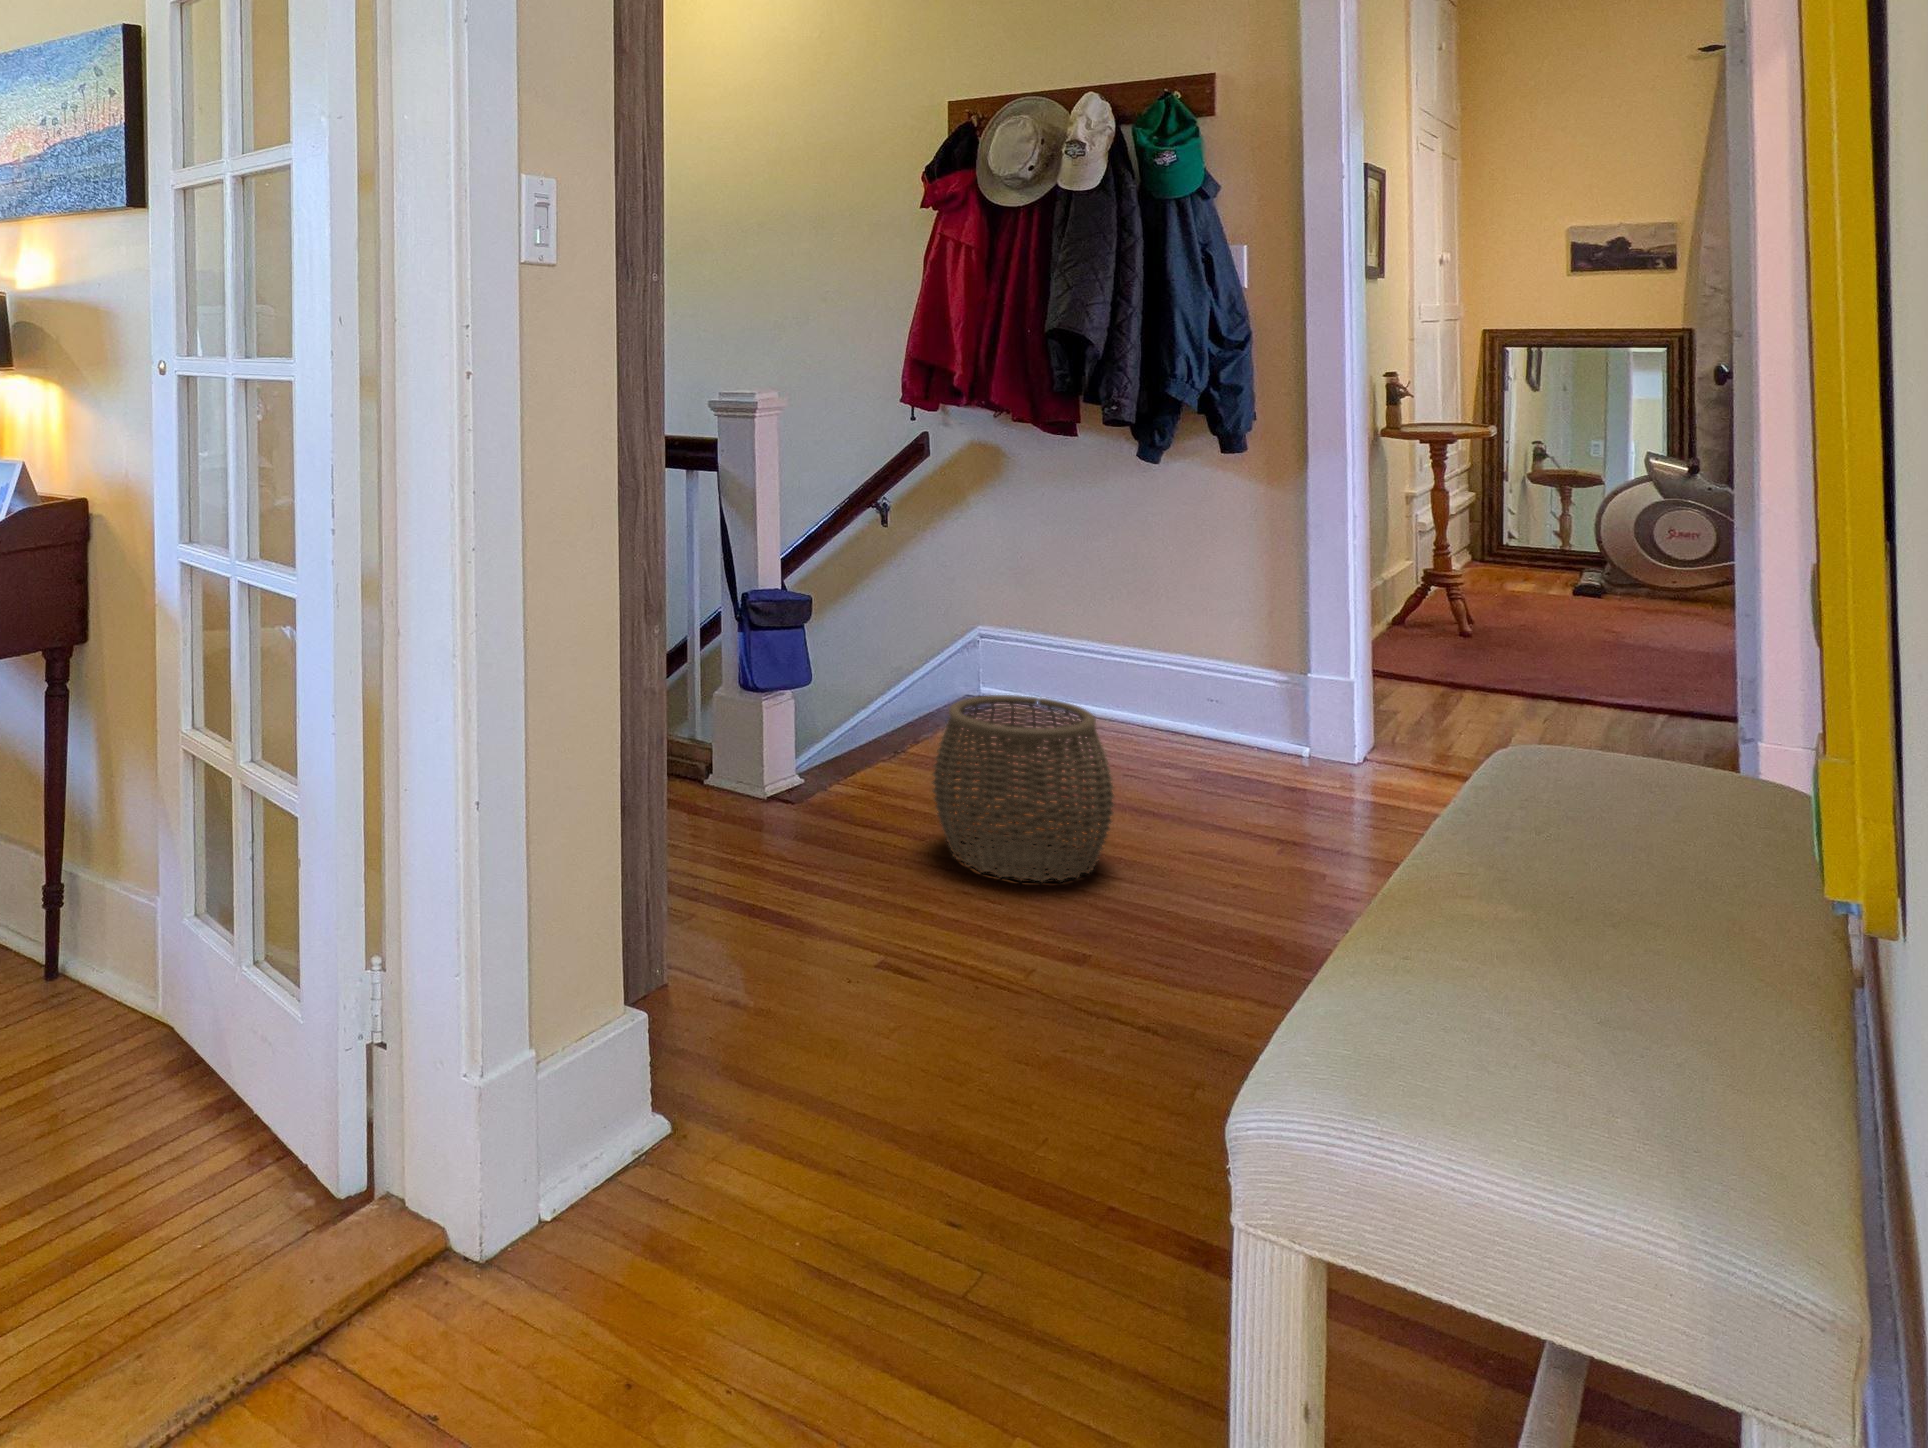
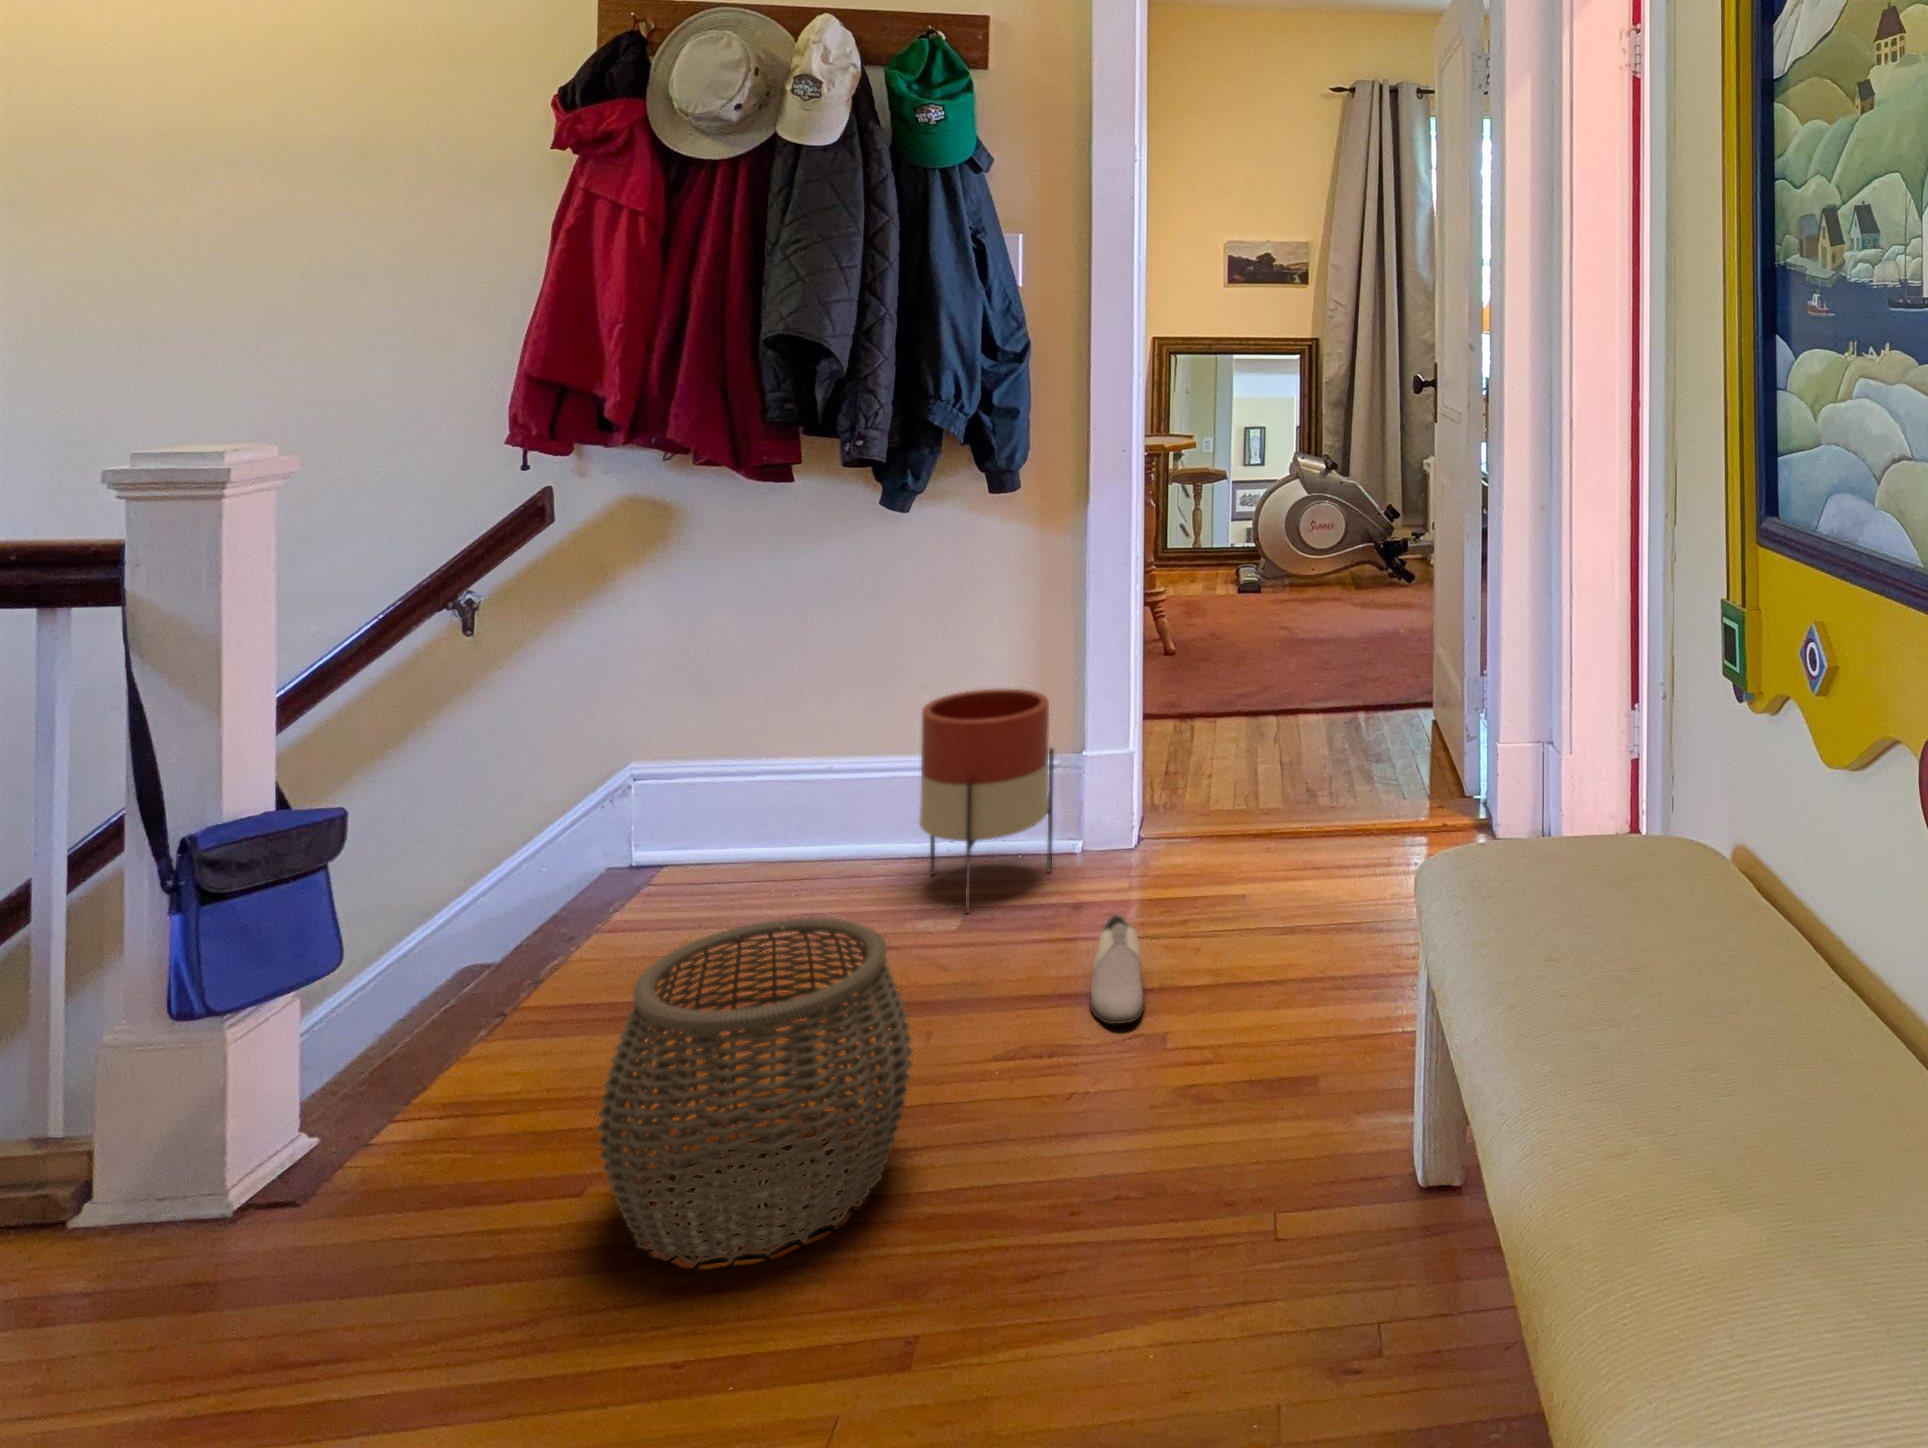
planter: none [1166,608,1276,772] -> present [920,689,1054,913]
shoe: none [1271,784,1317,852] -> present [1090,915,1144,1024]

